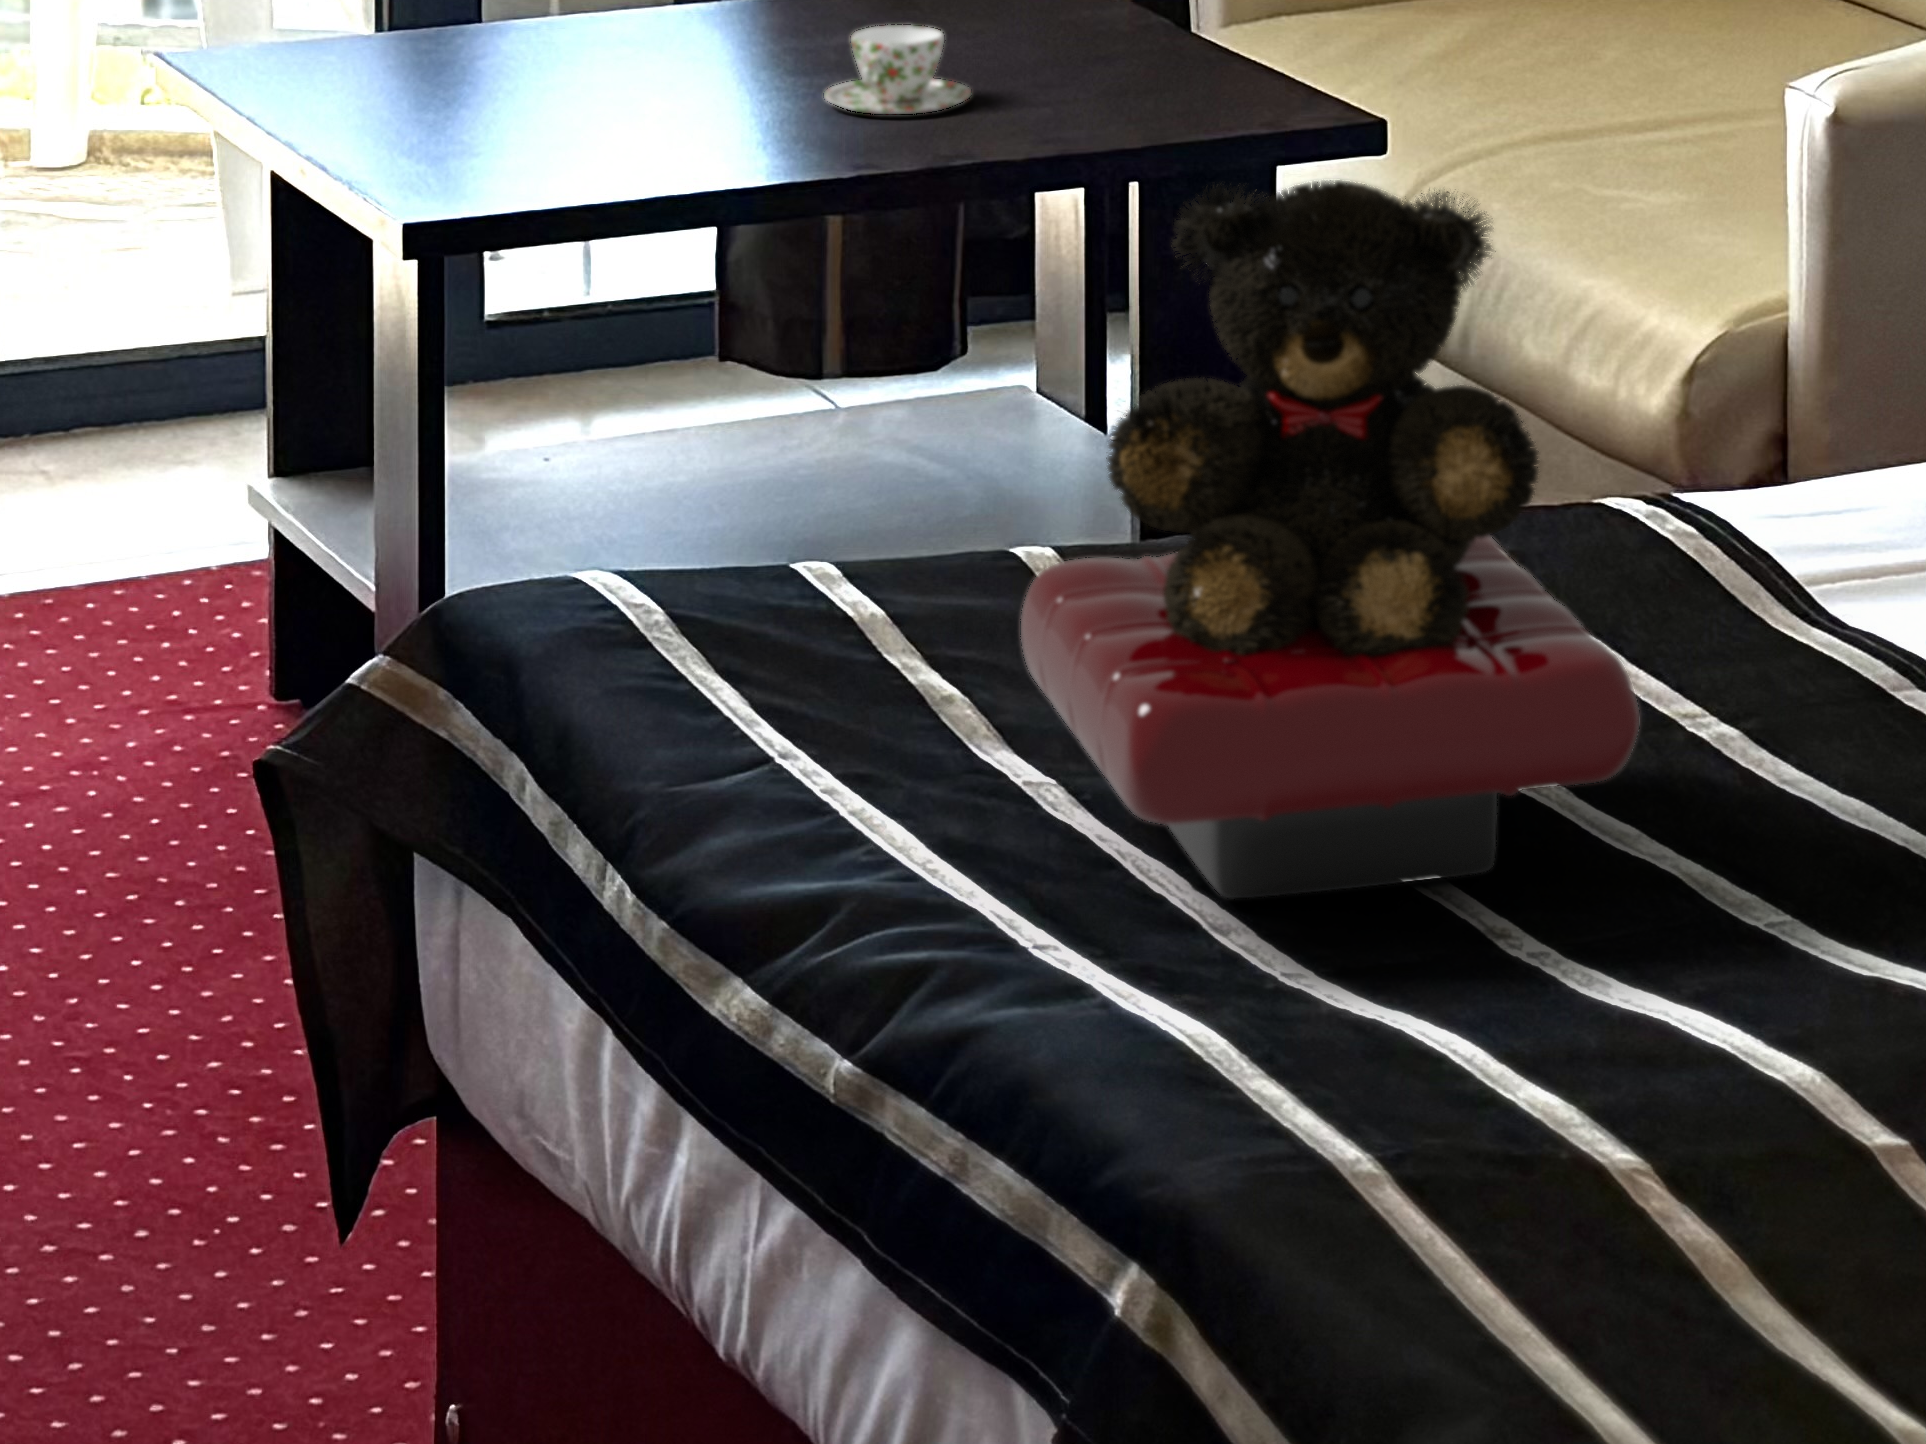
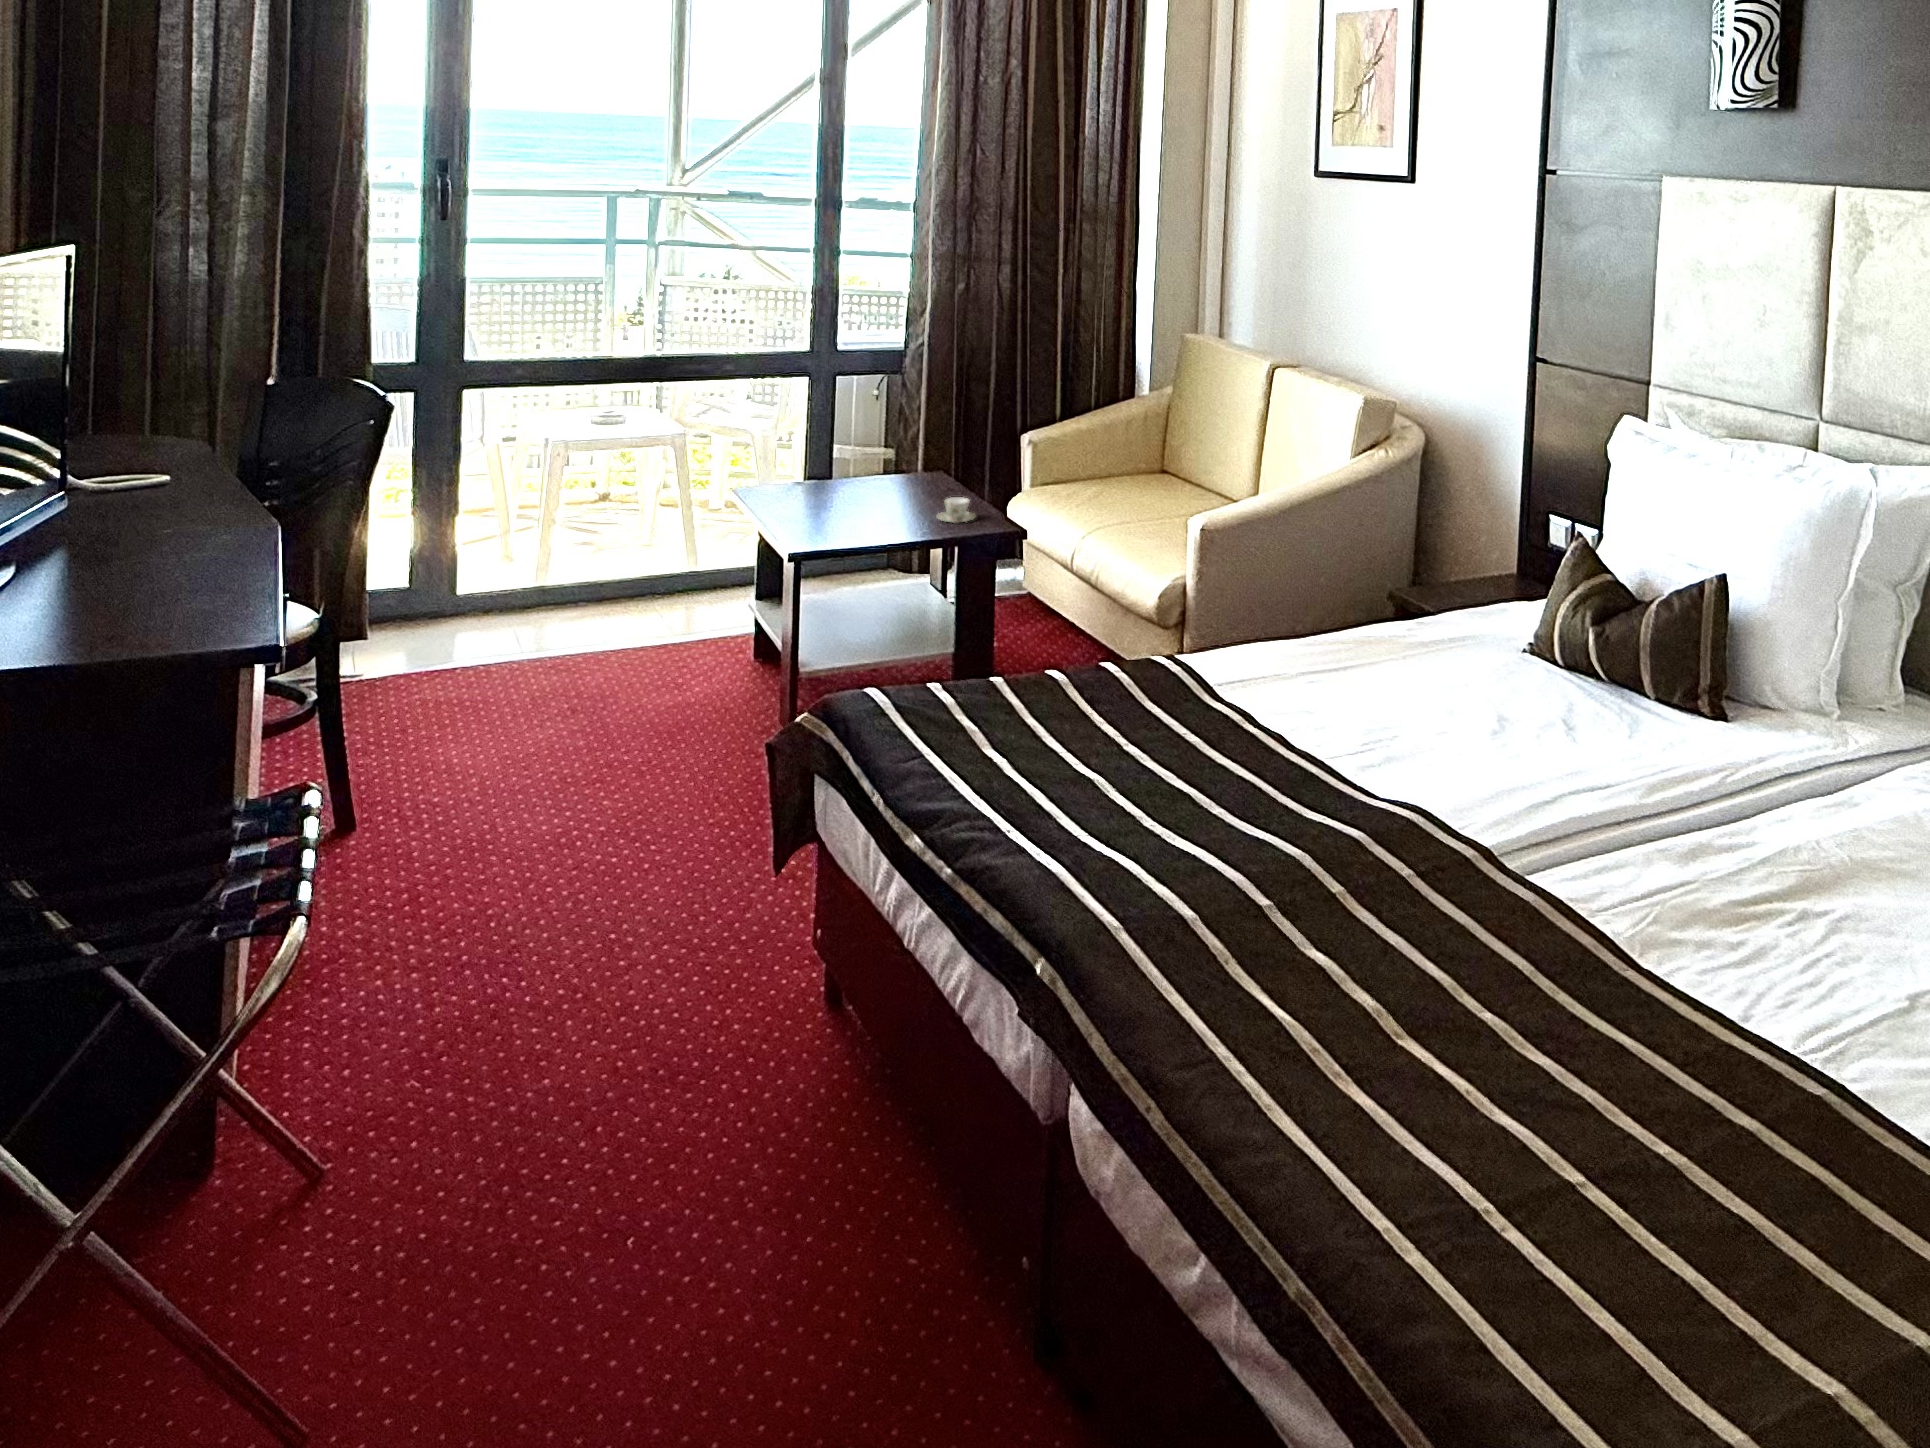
teddy bear: present [1021,180,1639,898] -> none [1005,589,1189,809]

